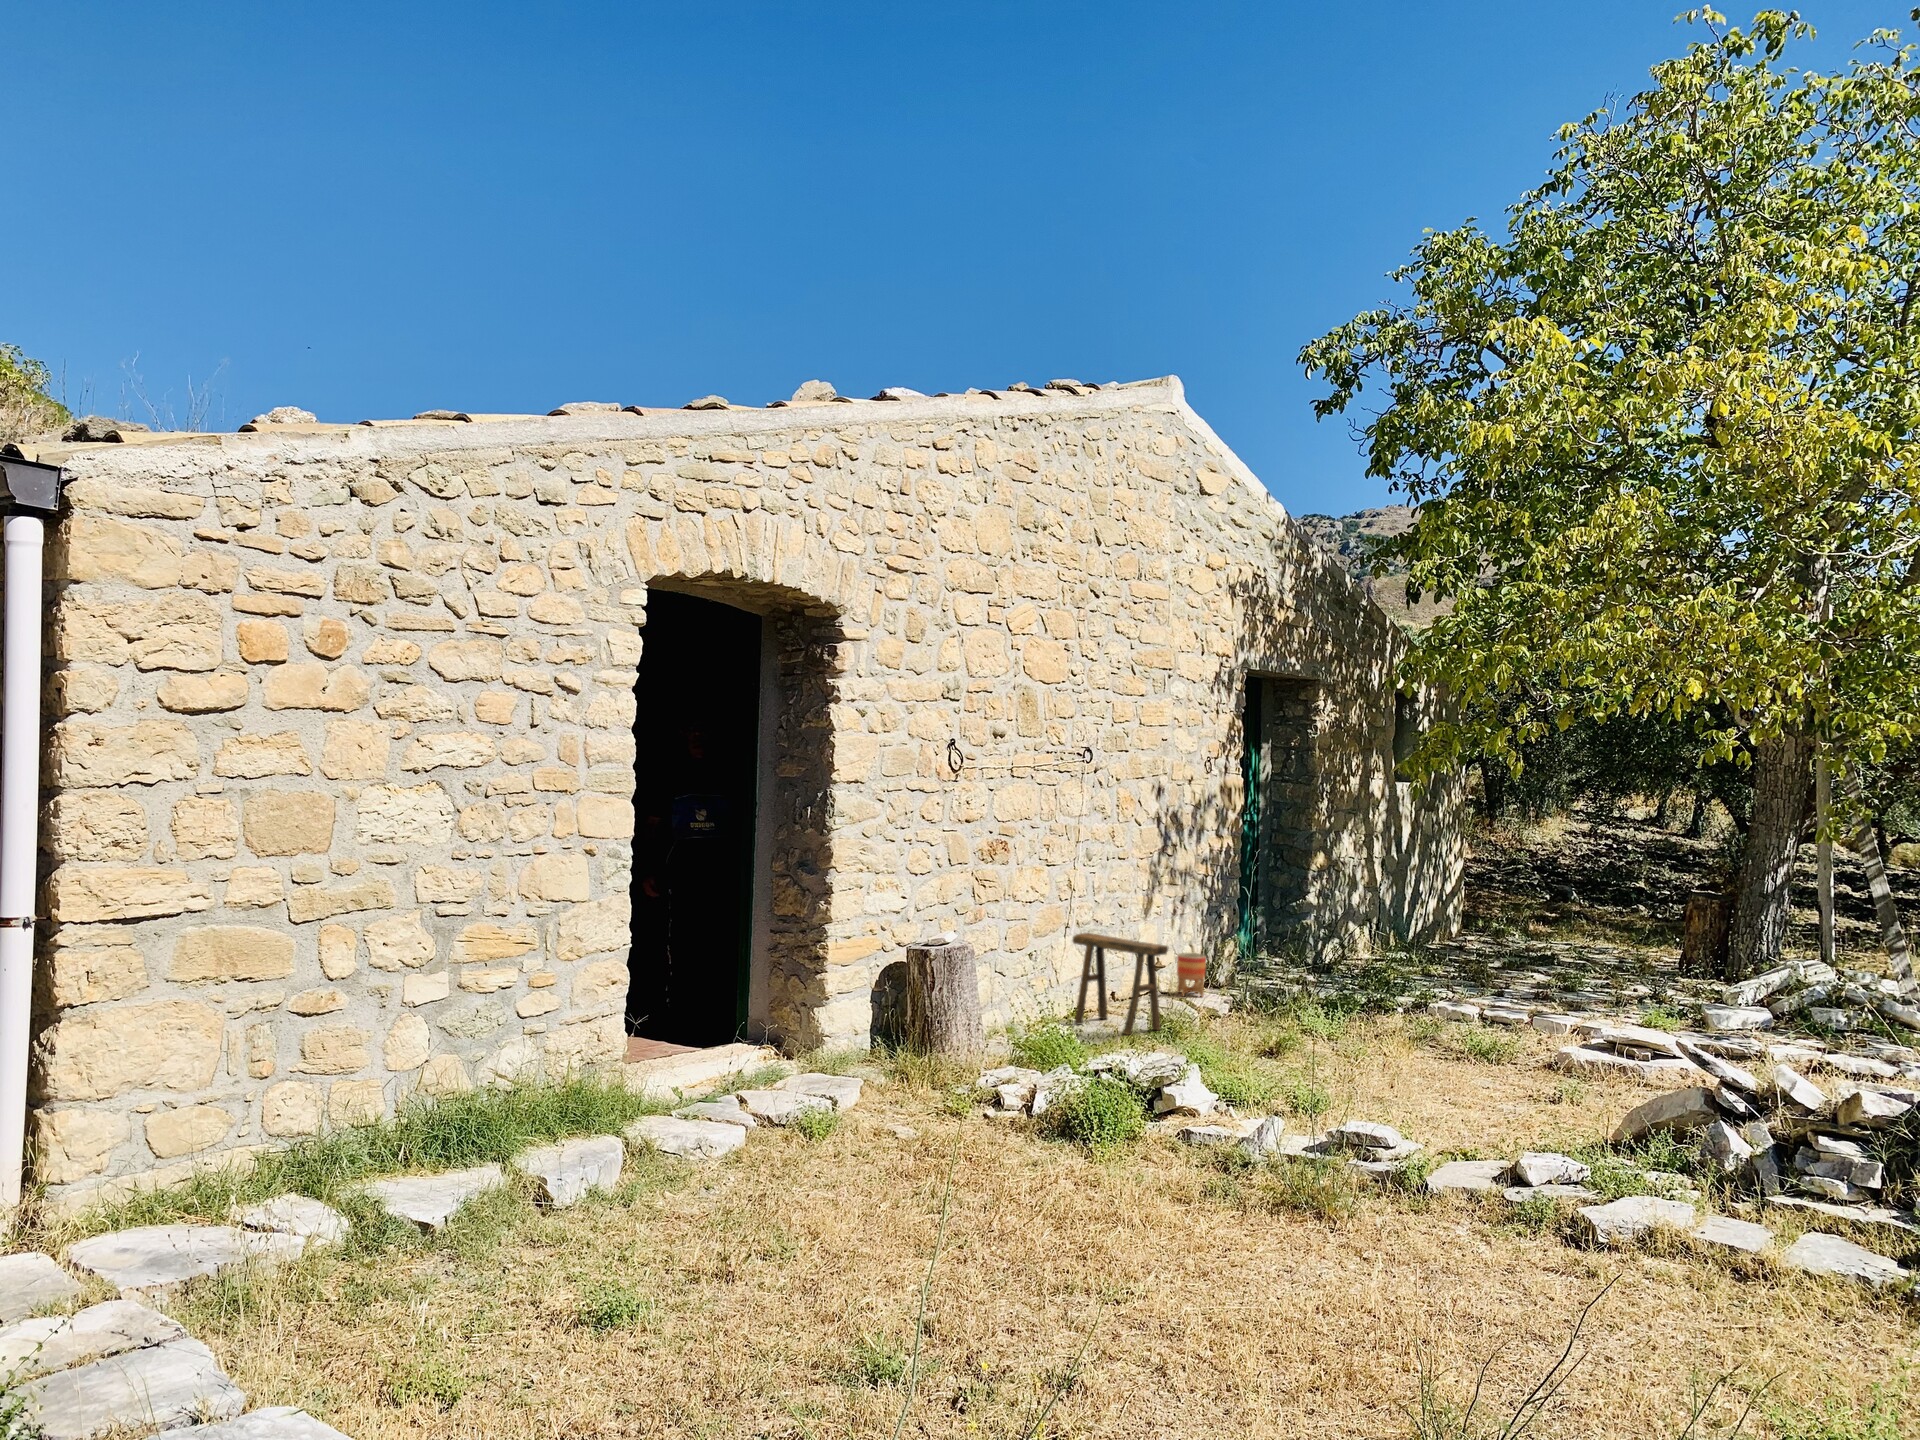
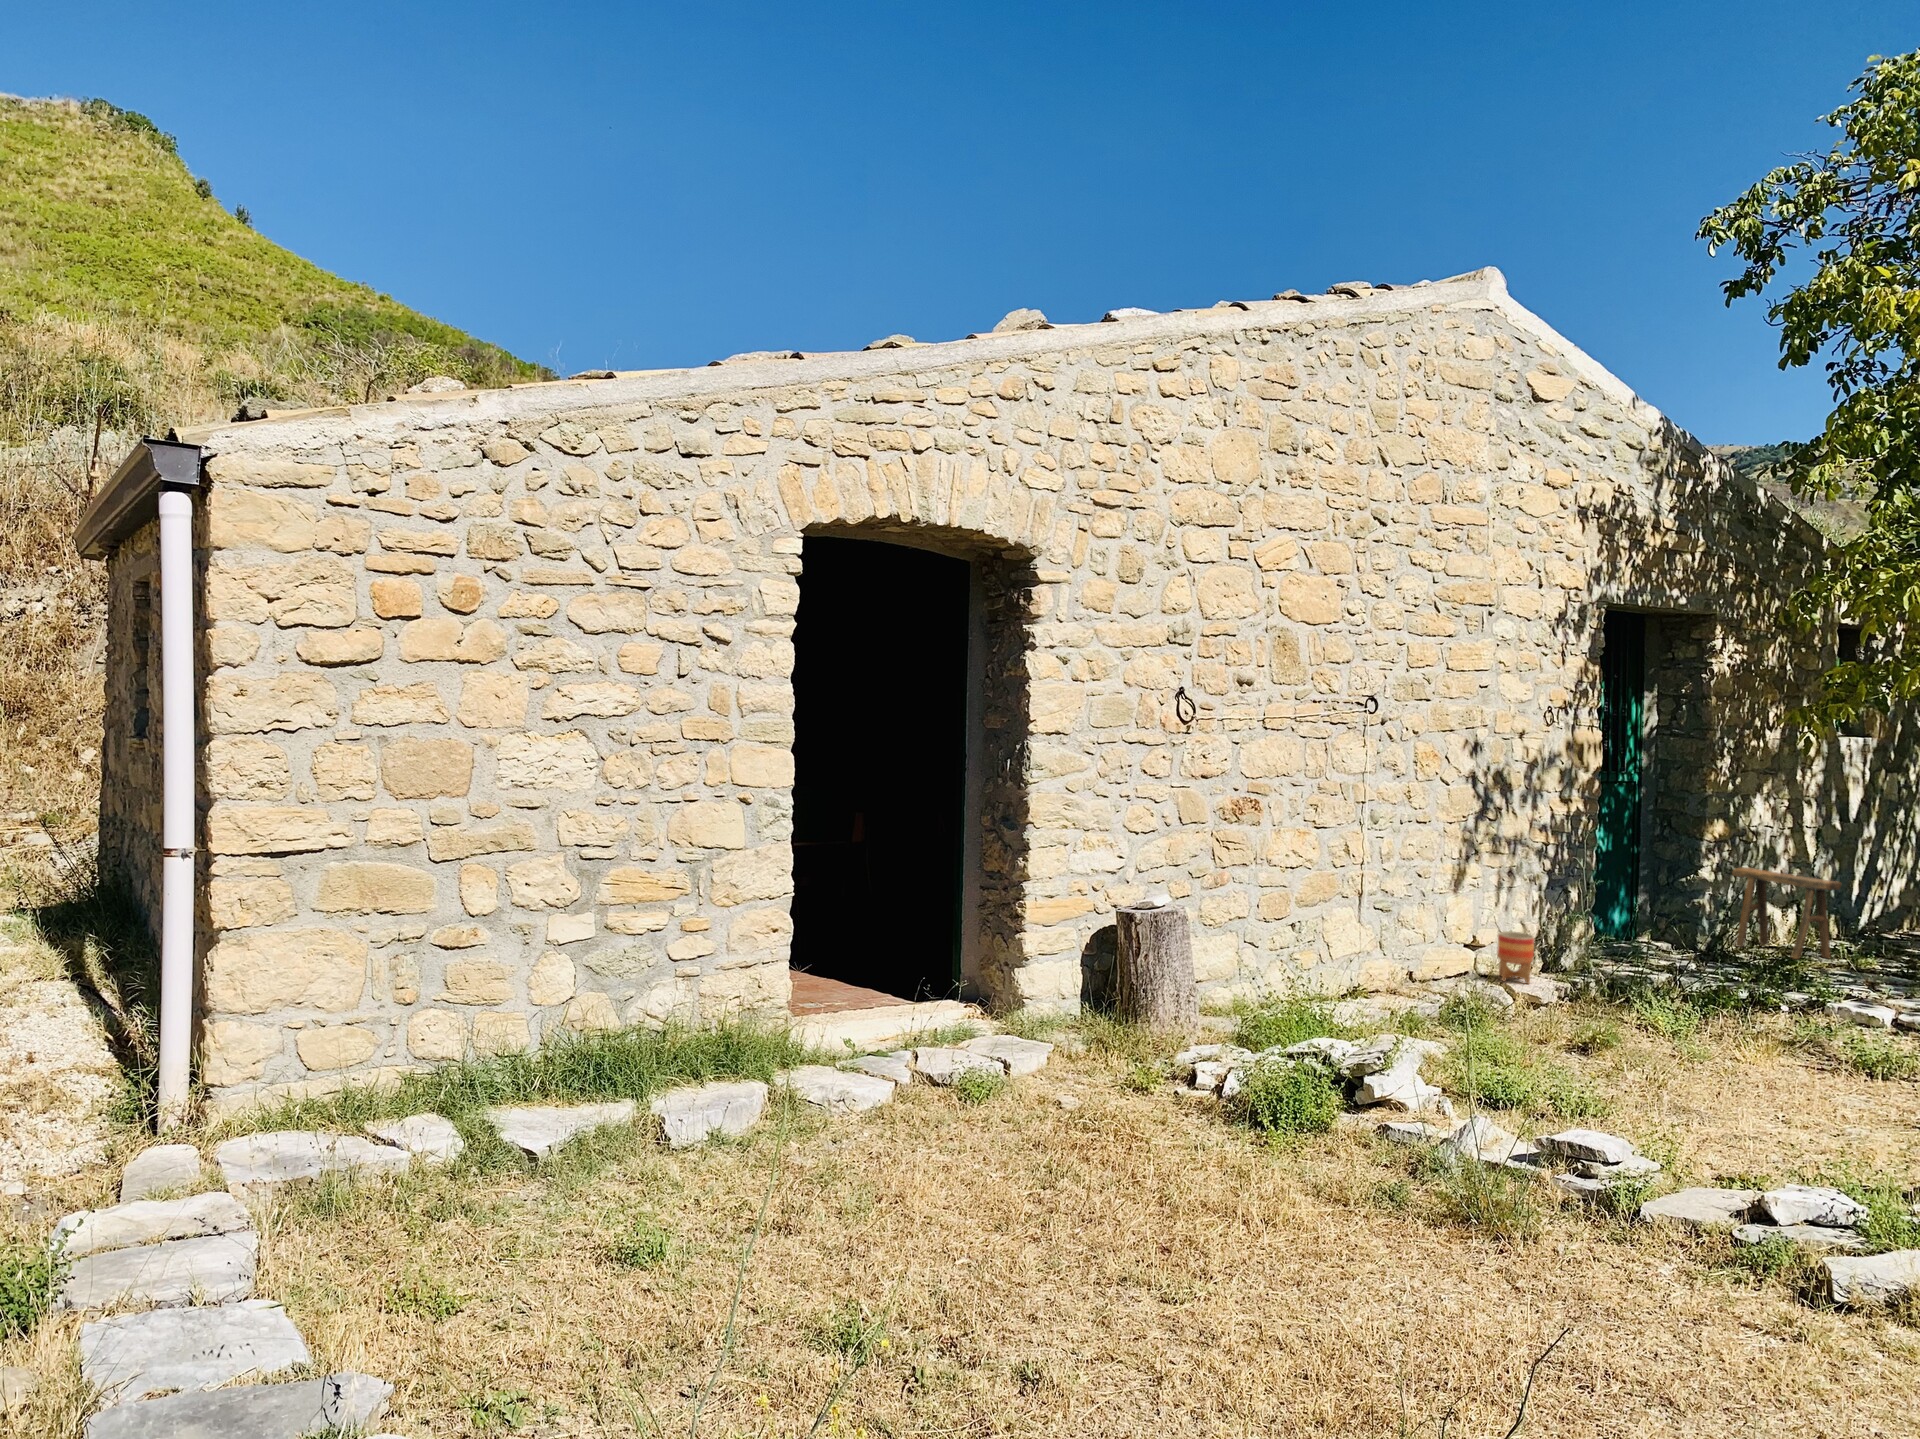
stool: present [1072,933,1168,1035] -> present [1732,867,1841,959]

